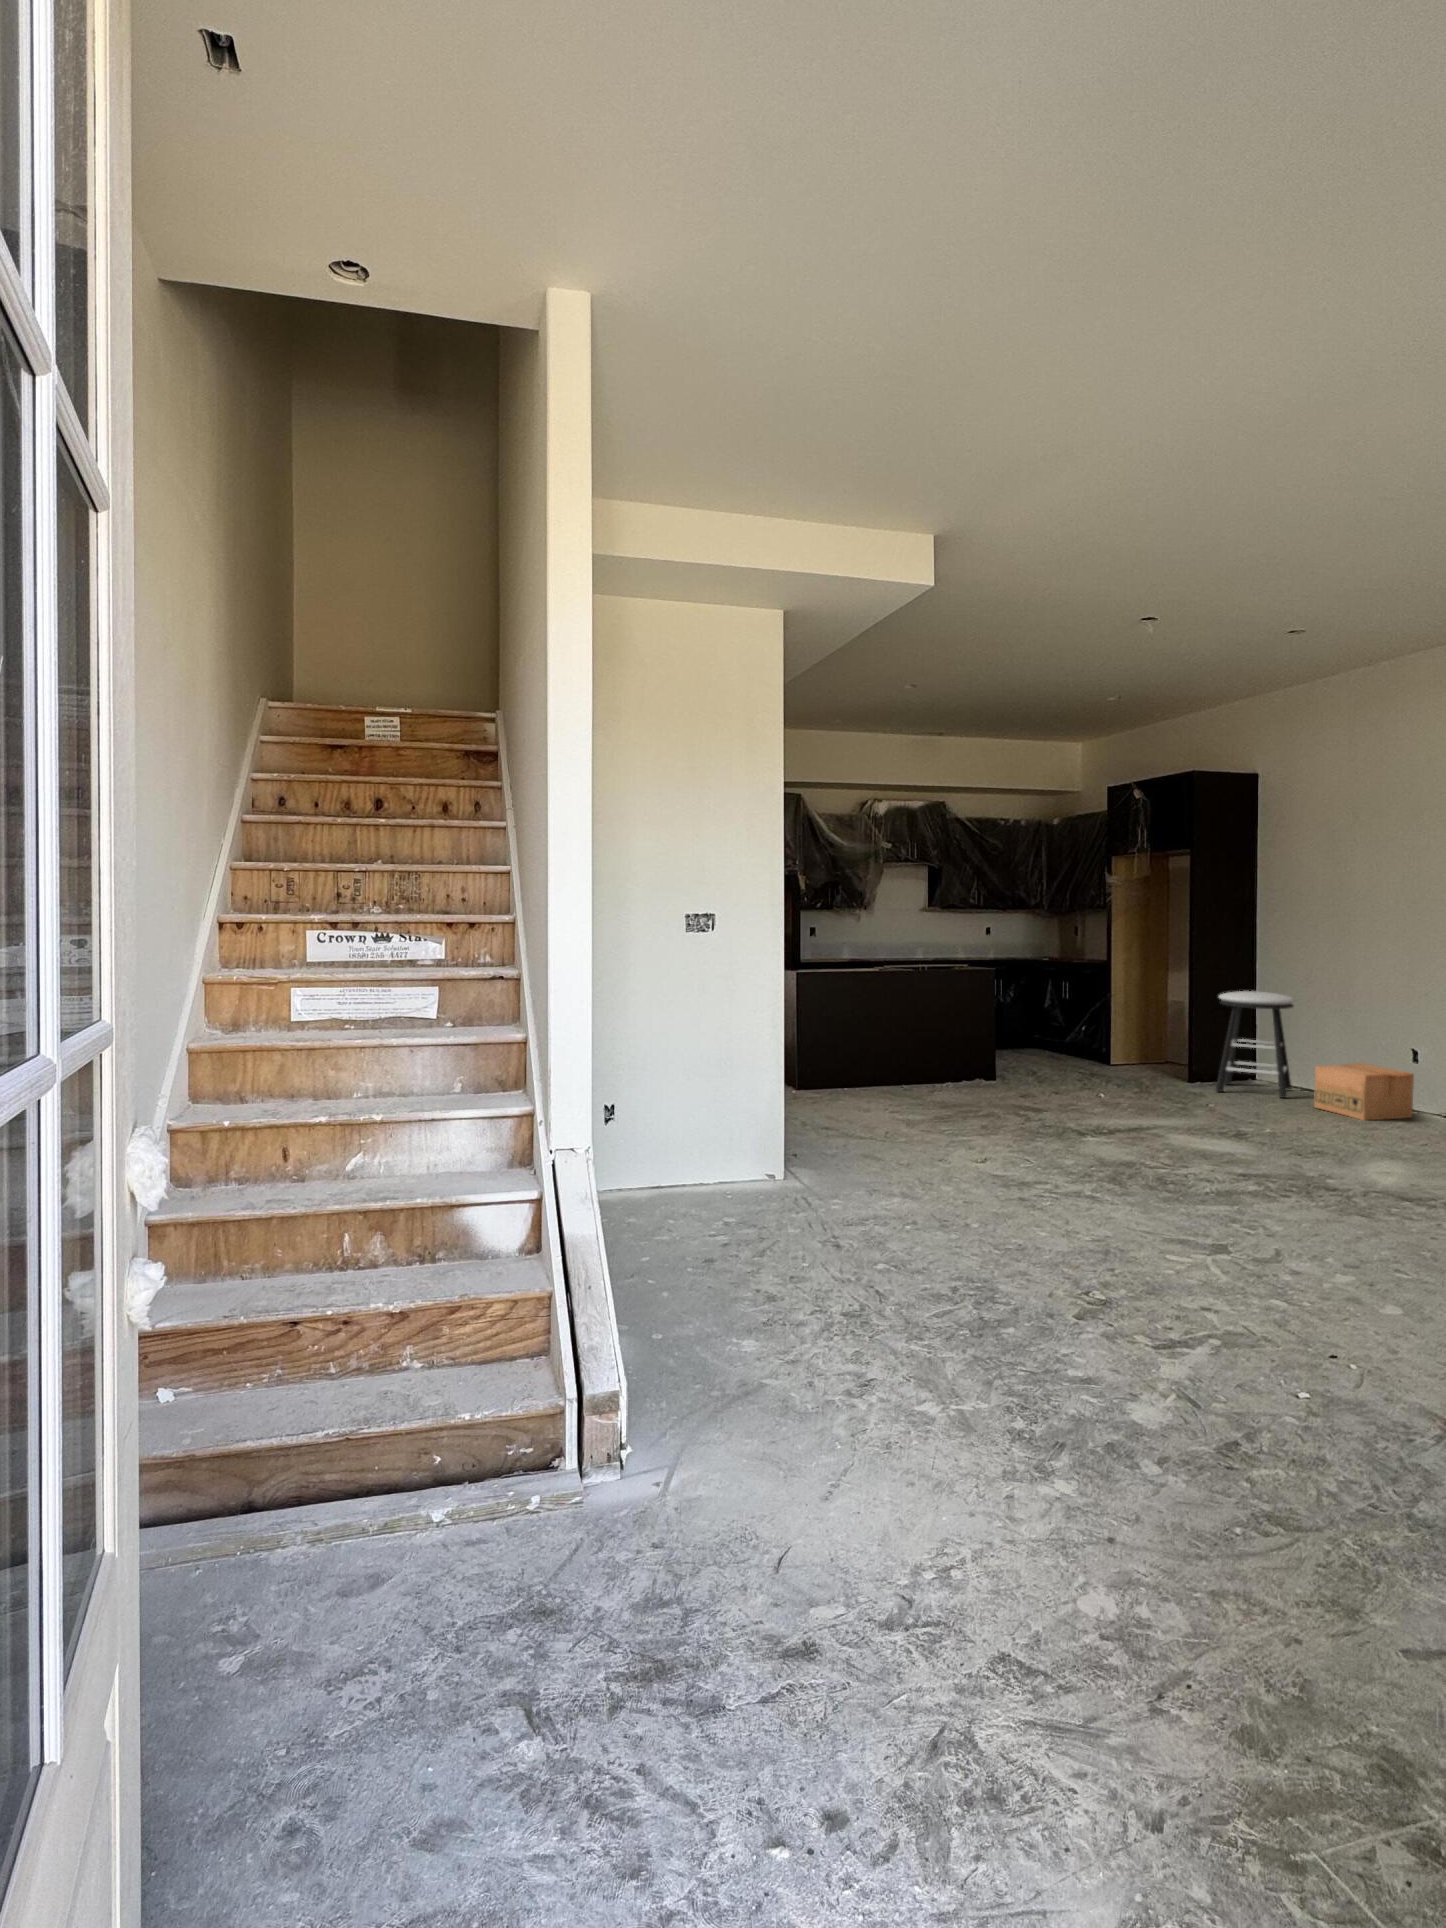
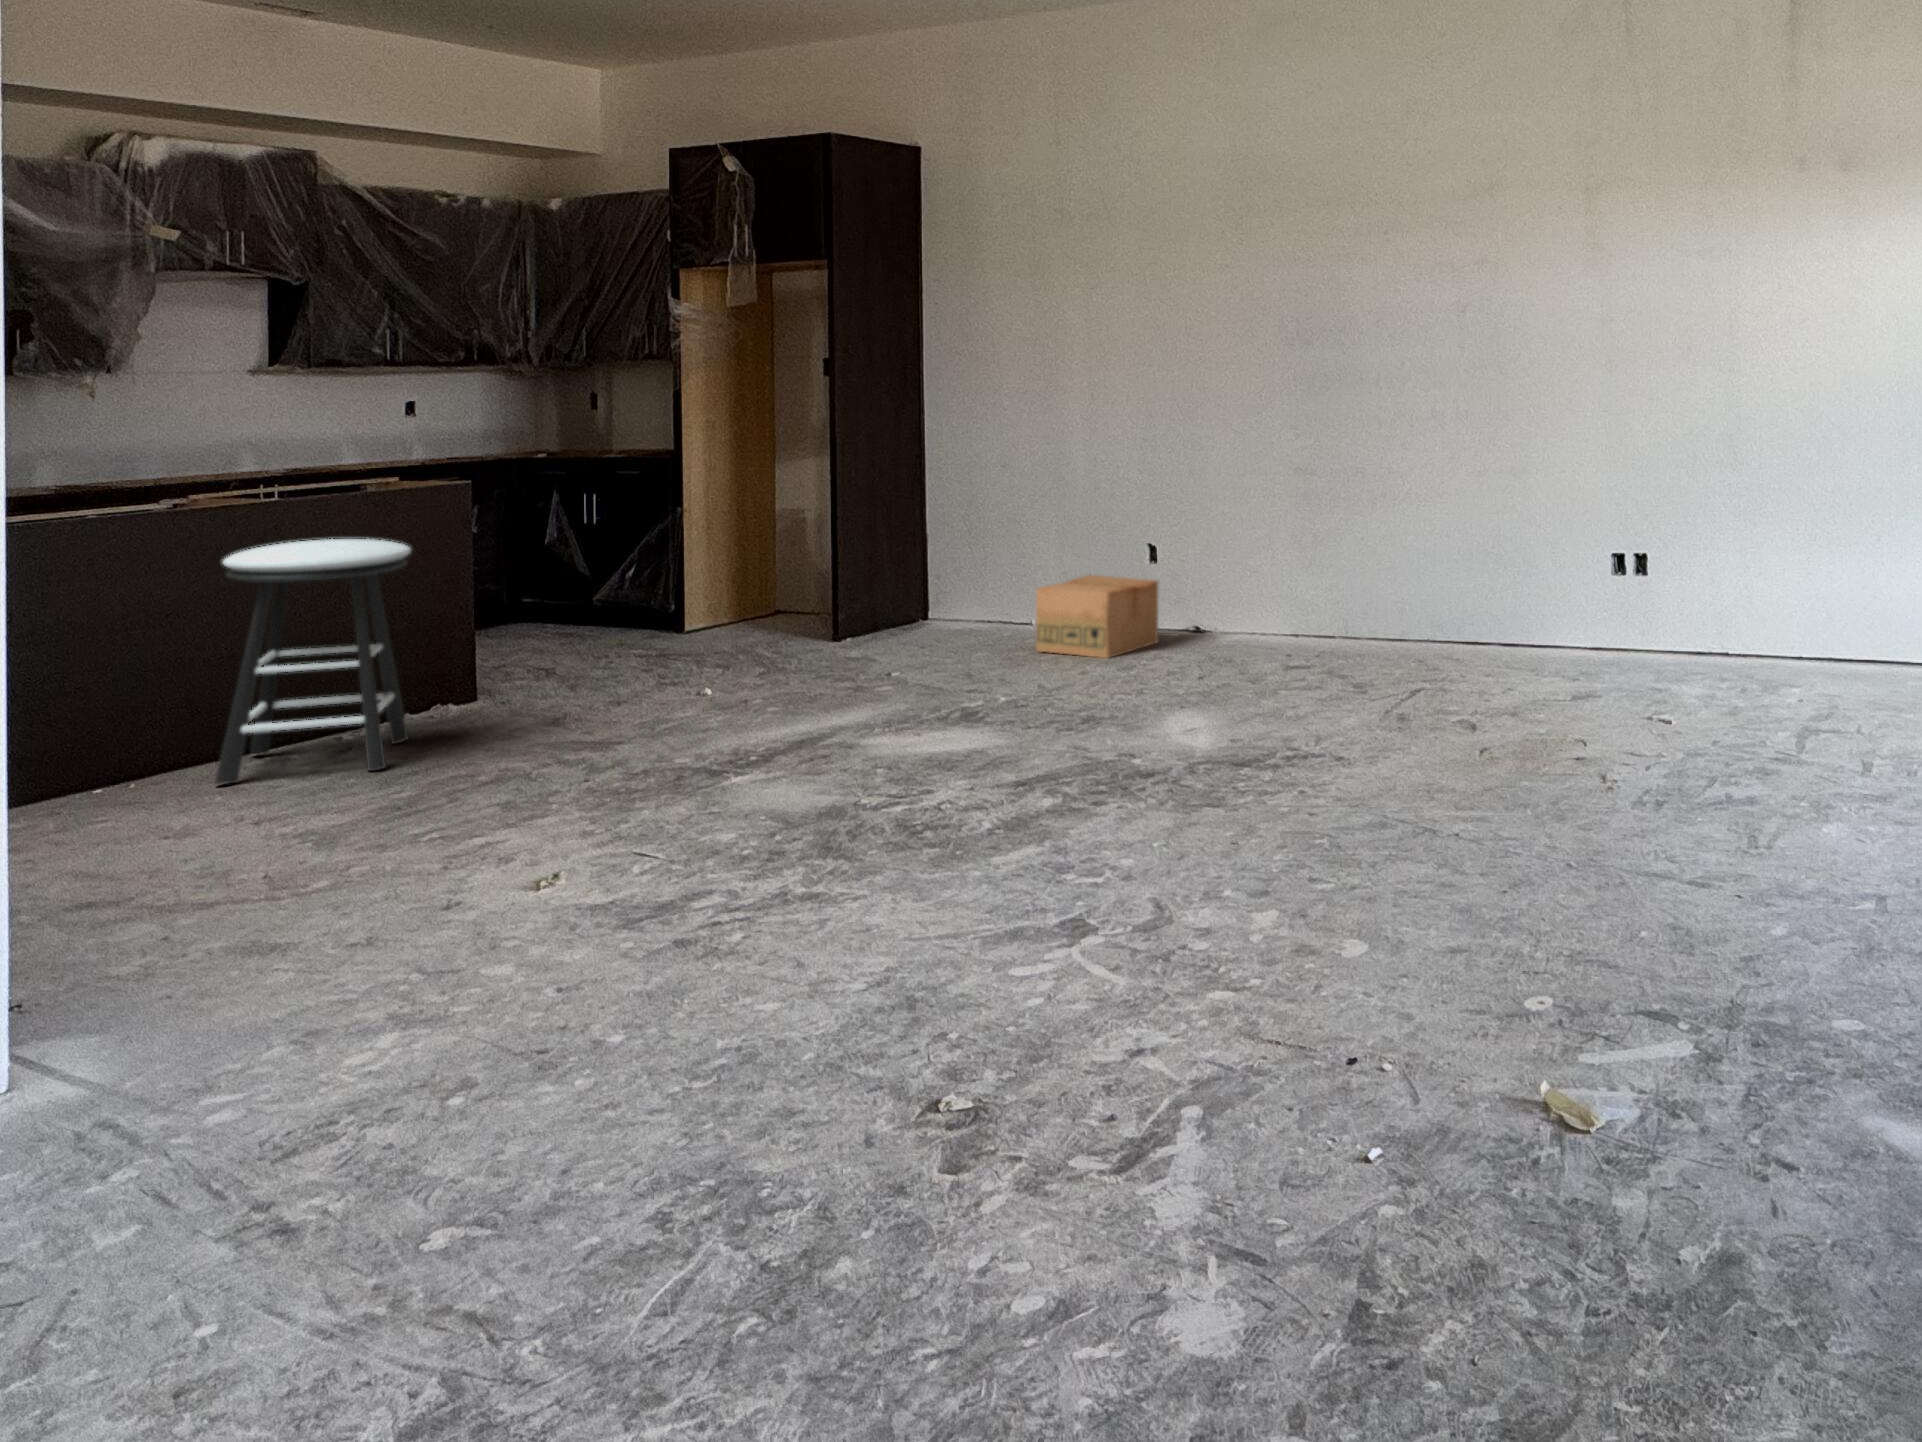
stool: present [1216,991,1295,1098] -> present [215,539,411,784]

